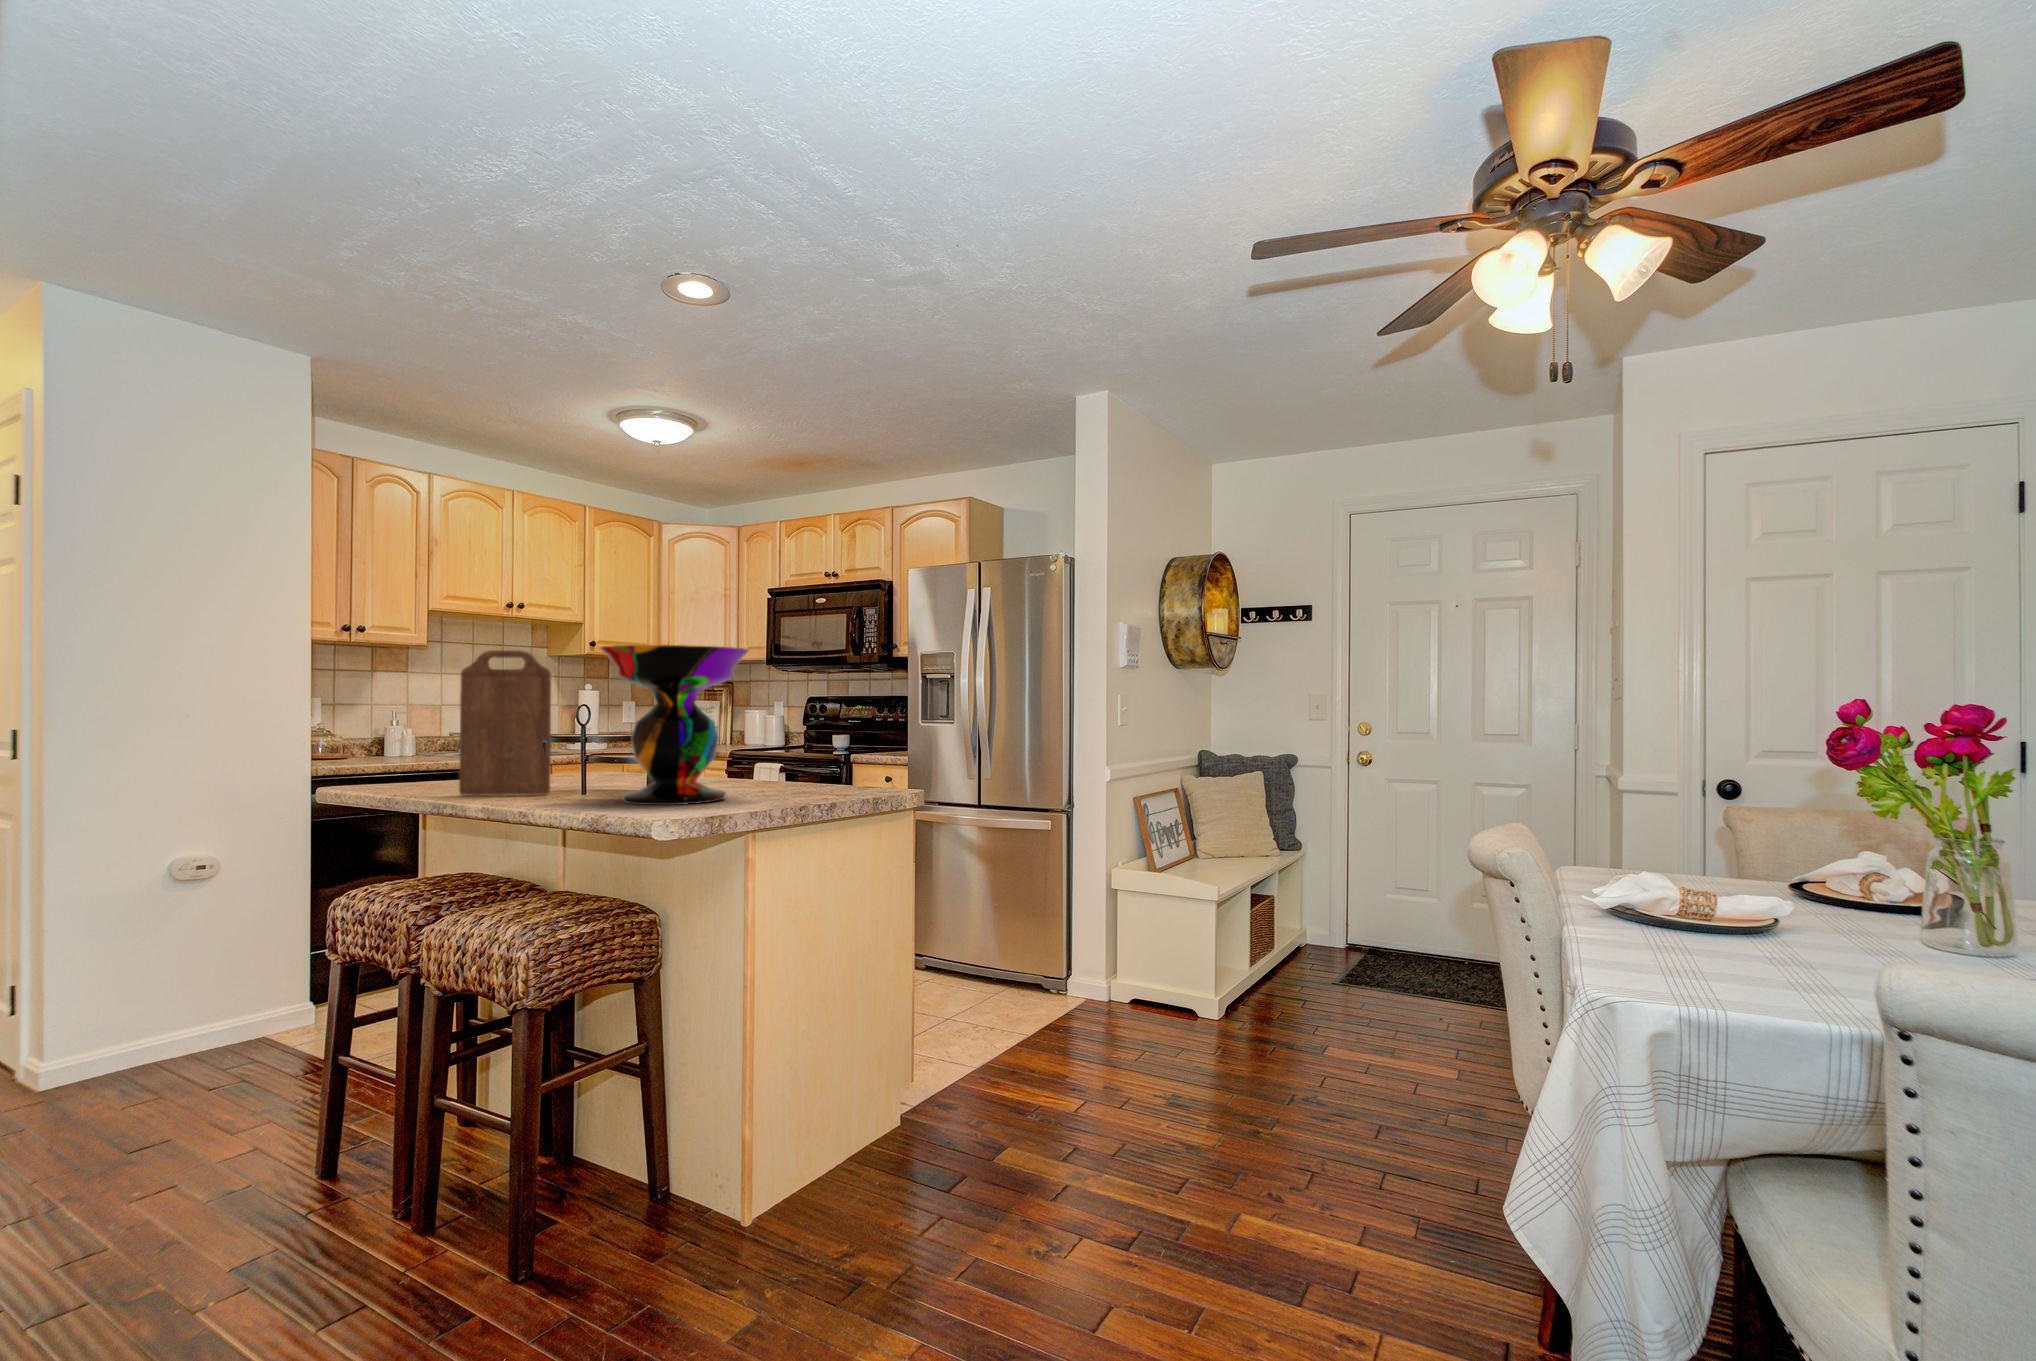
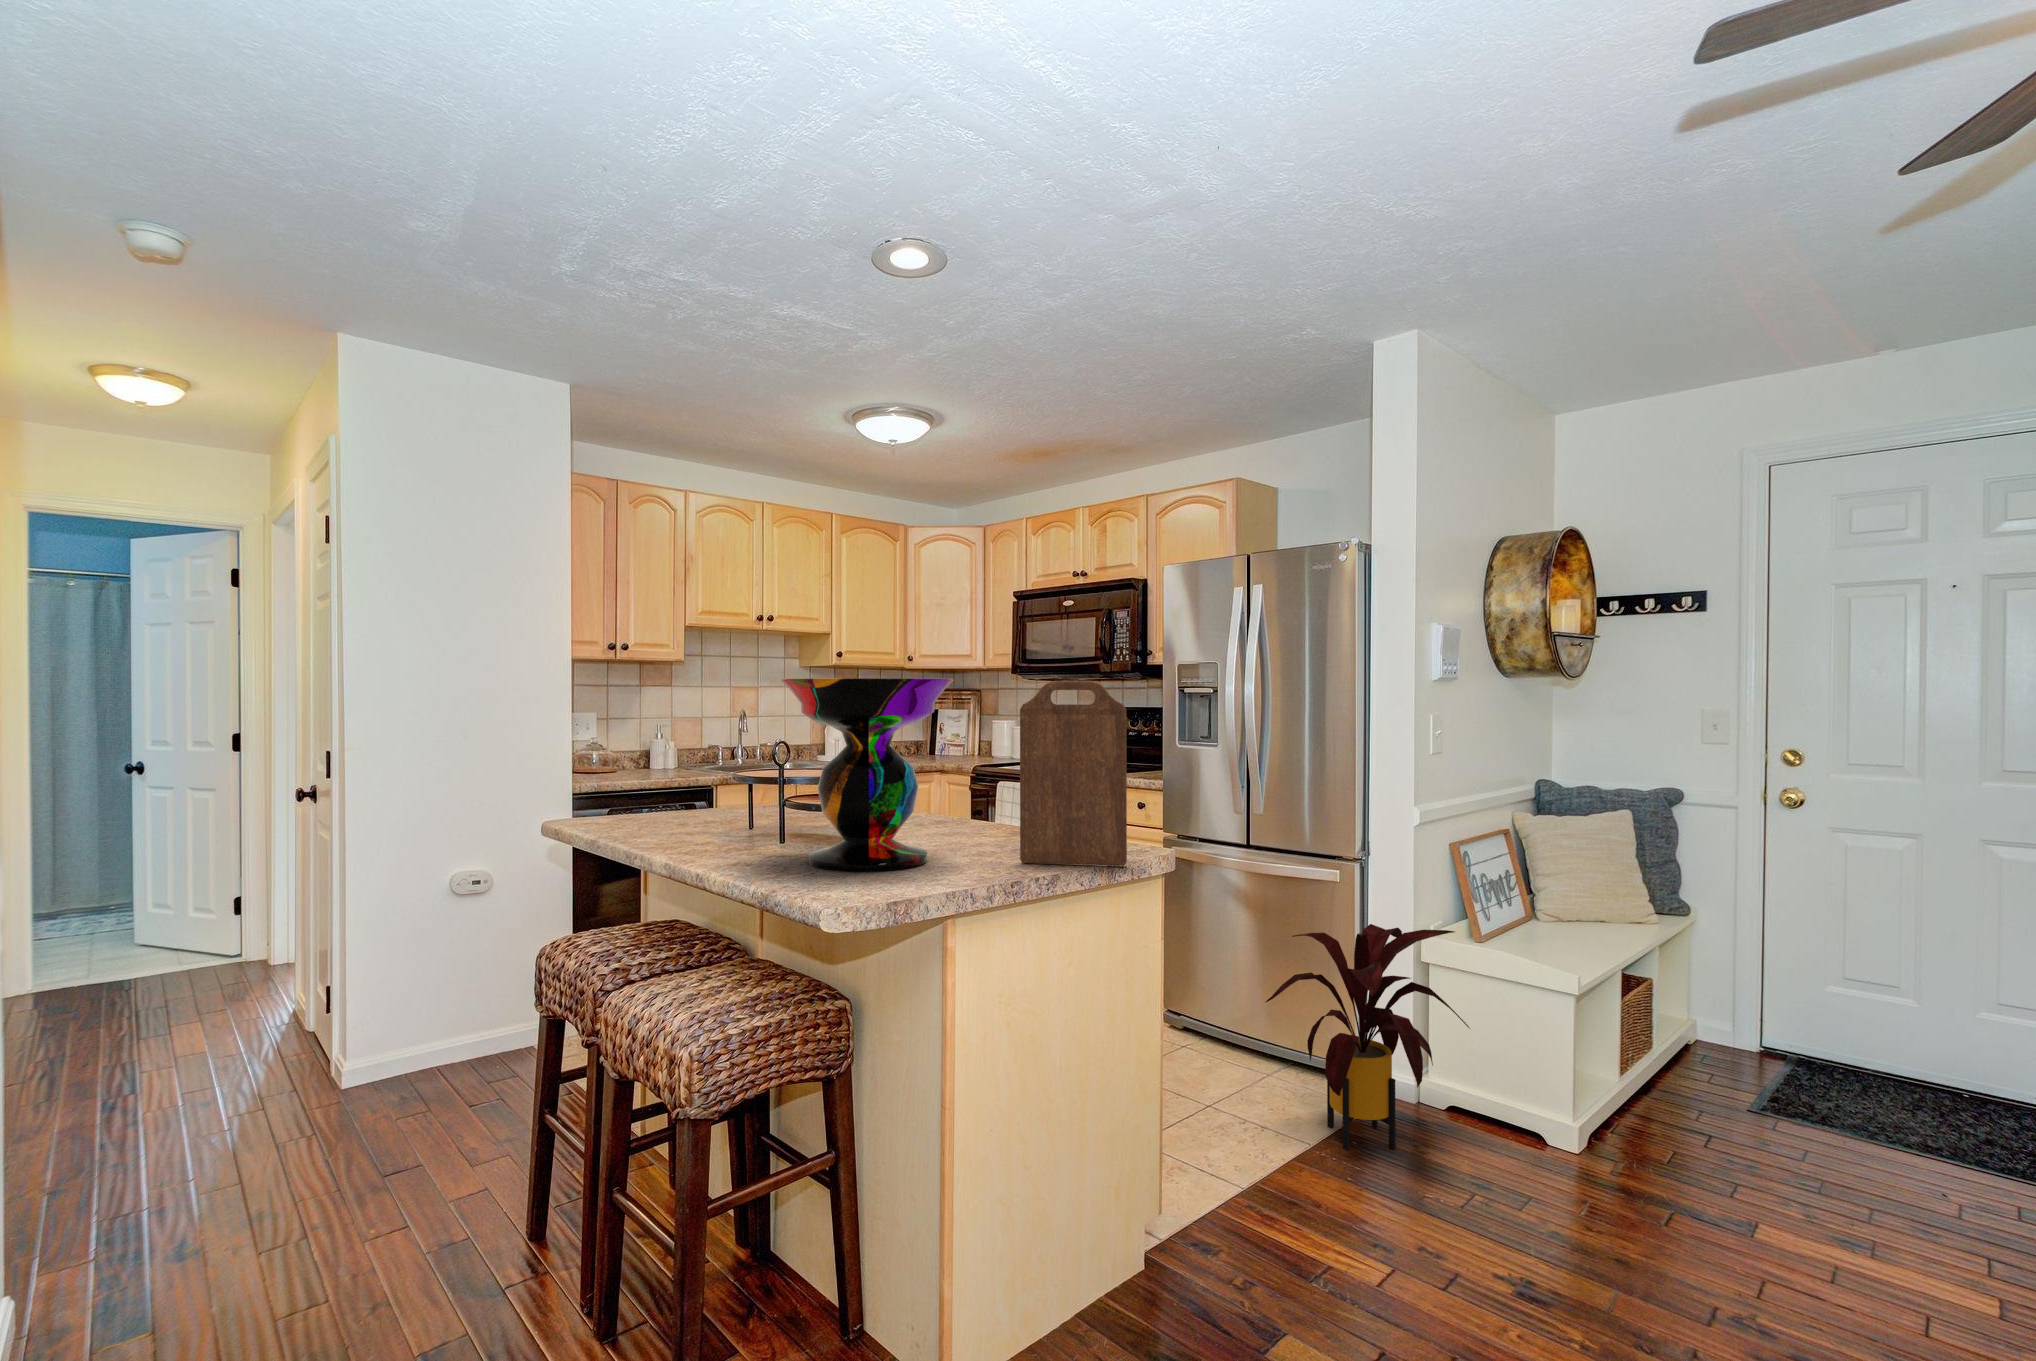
cutting board: present [459,650,551,795] -> present [1020,681,1127,866]
house plant: none [991,859,1145,1035] -> present [1266,924,1469,1149]

